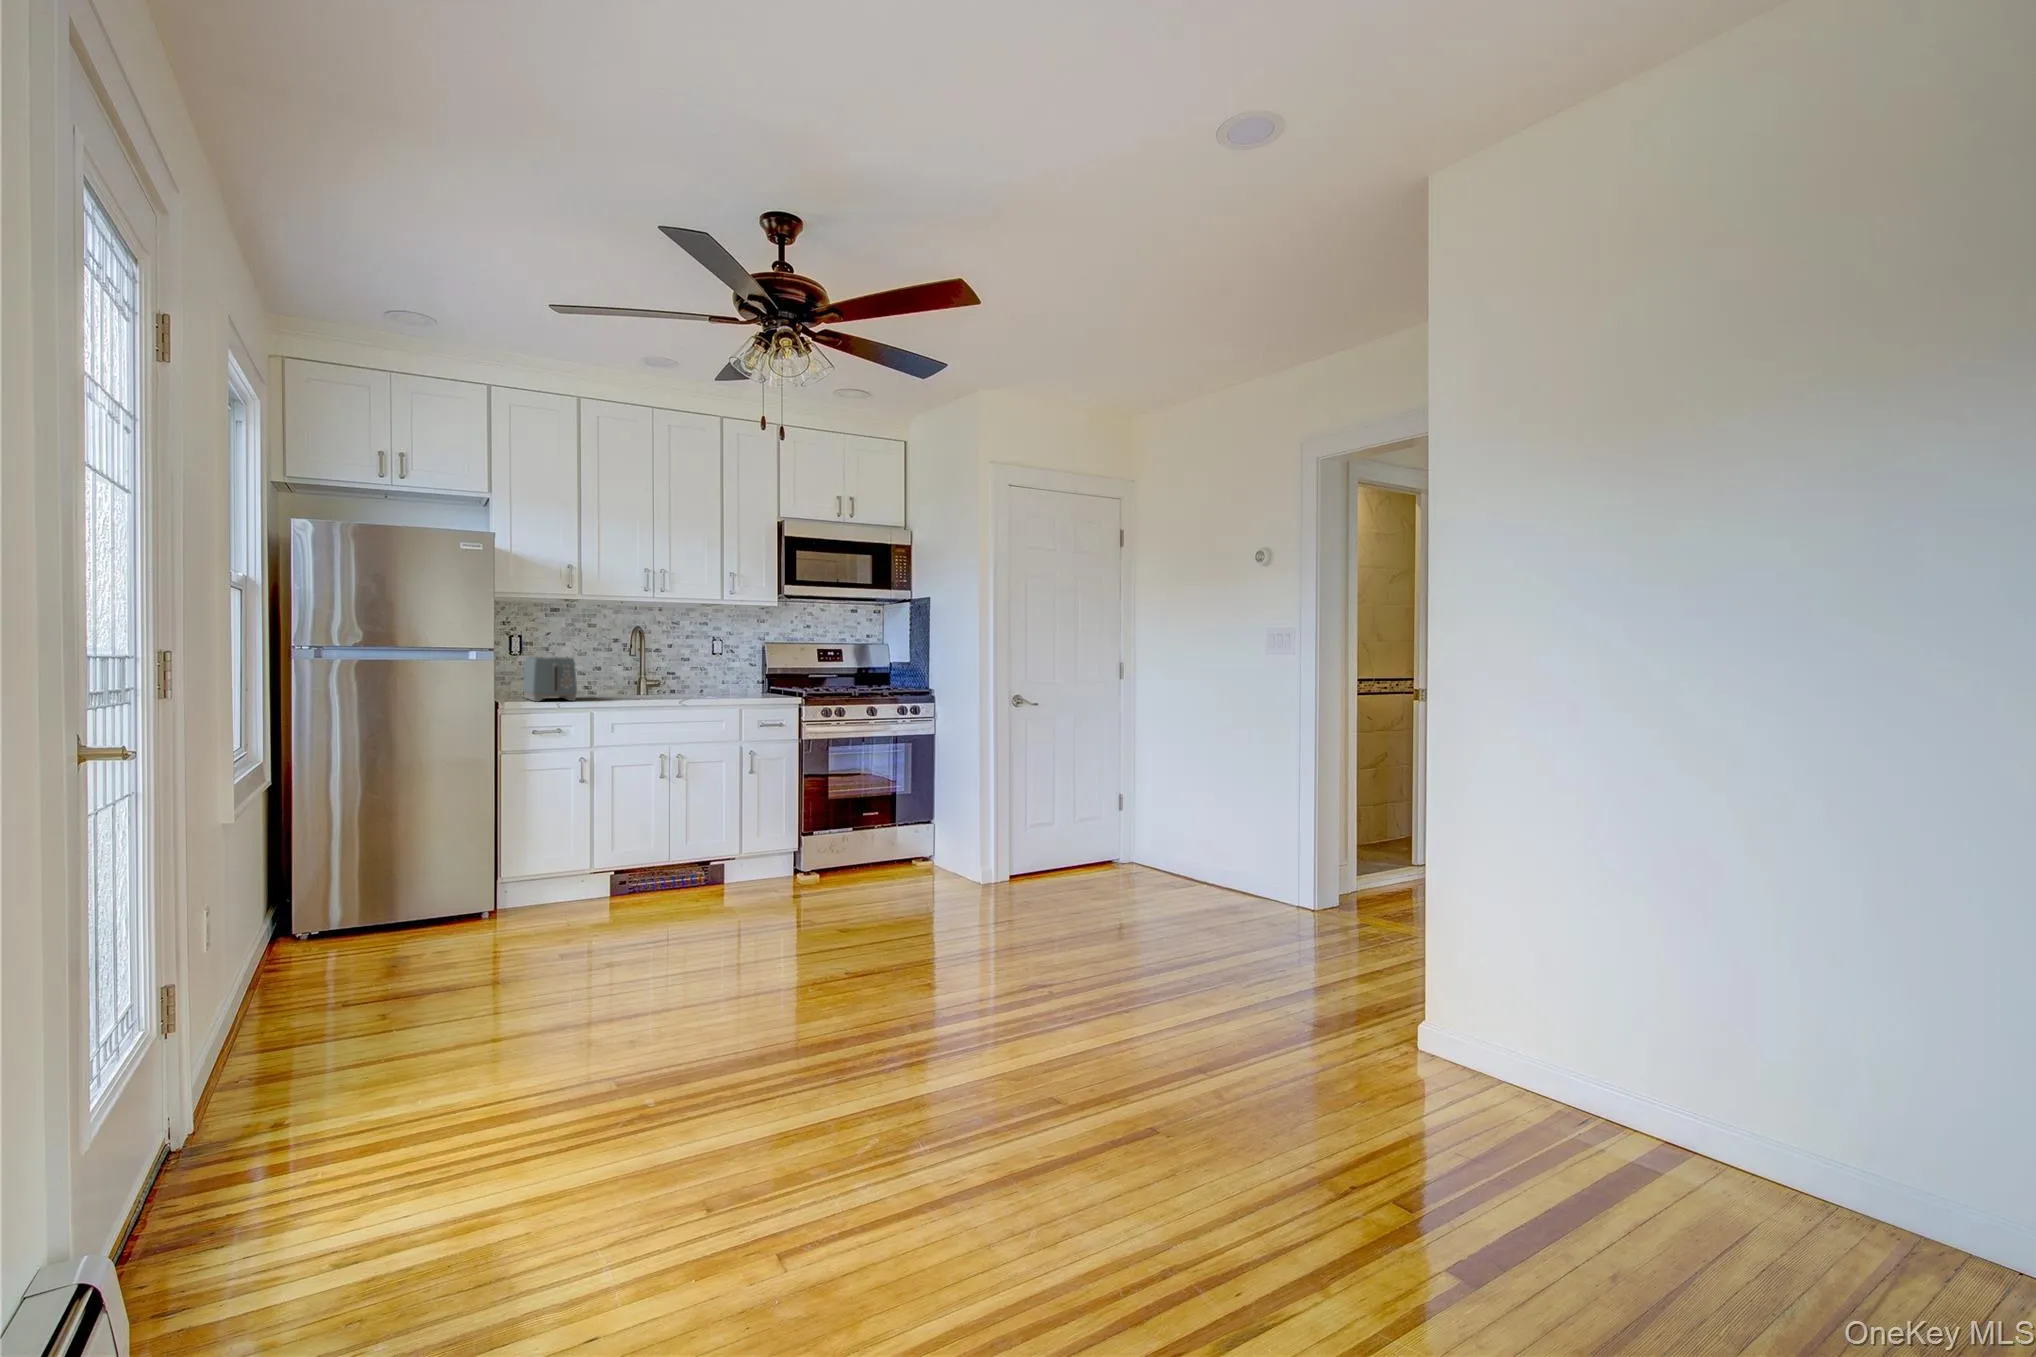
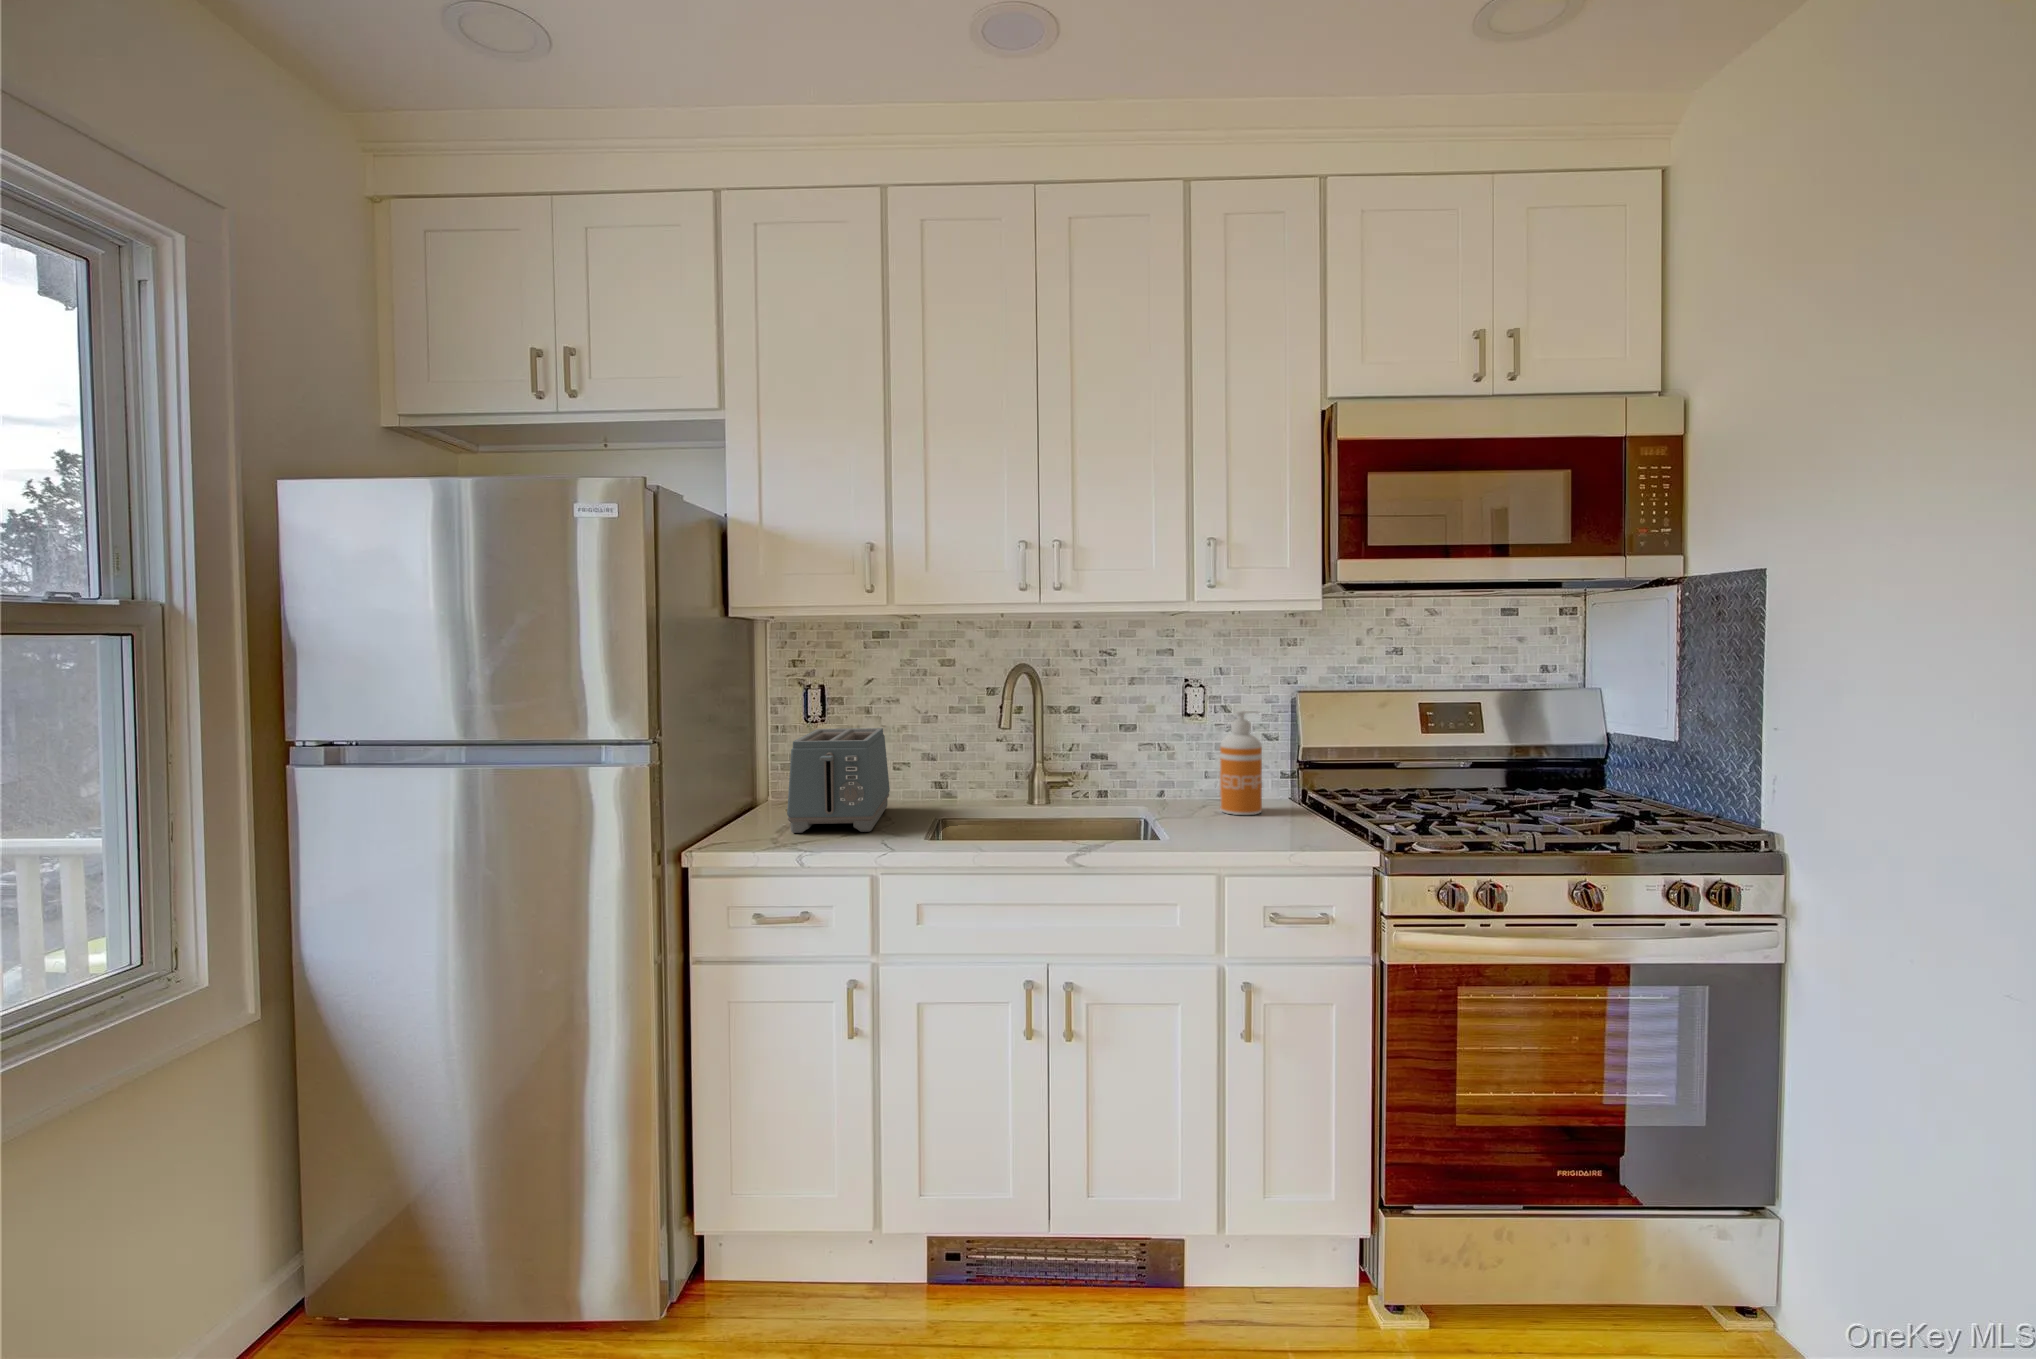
soap dispenser: none [733,650,752,696] -> present [1220,710,1262,815]

